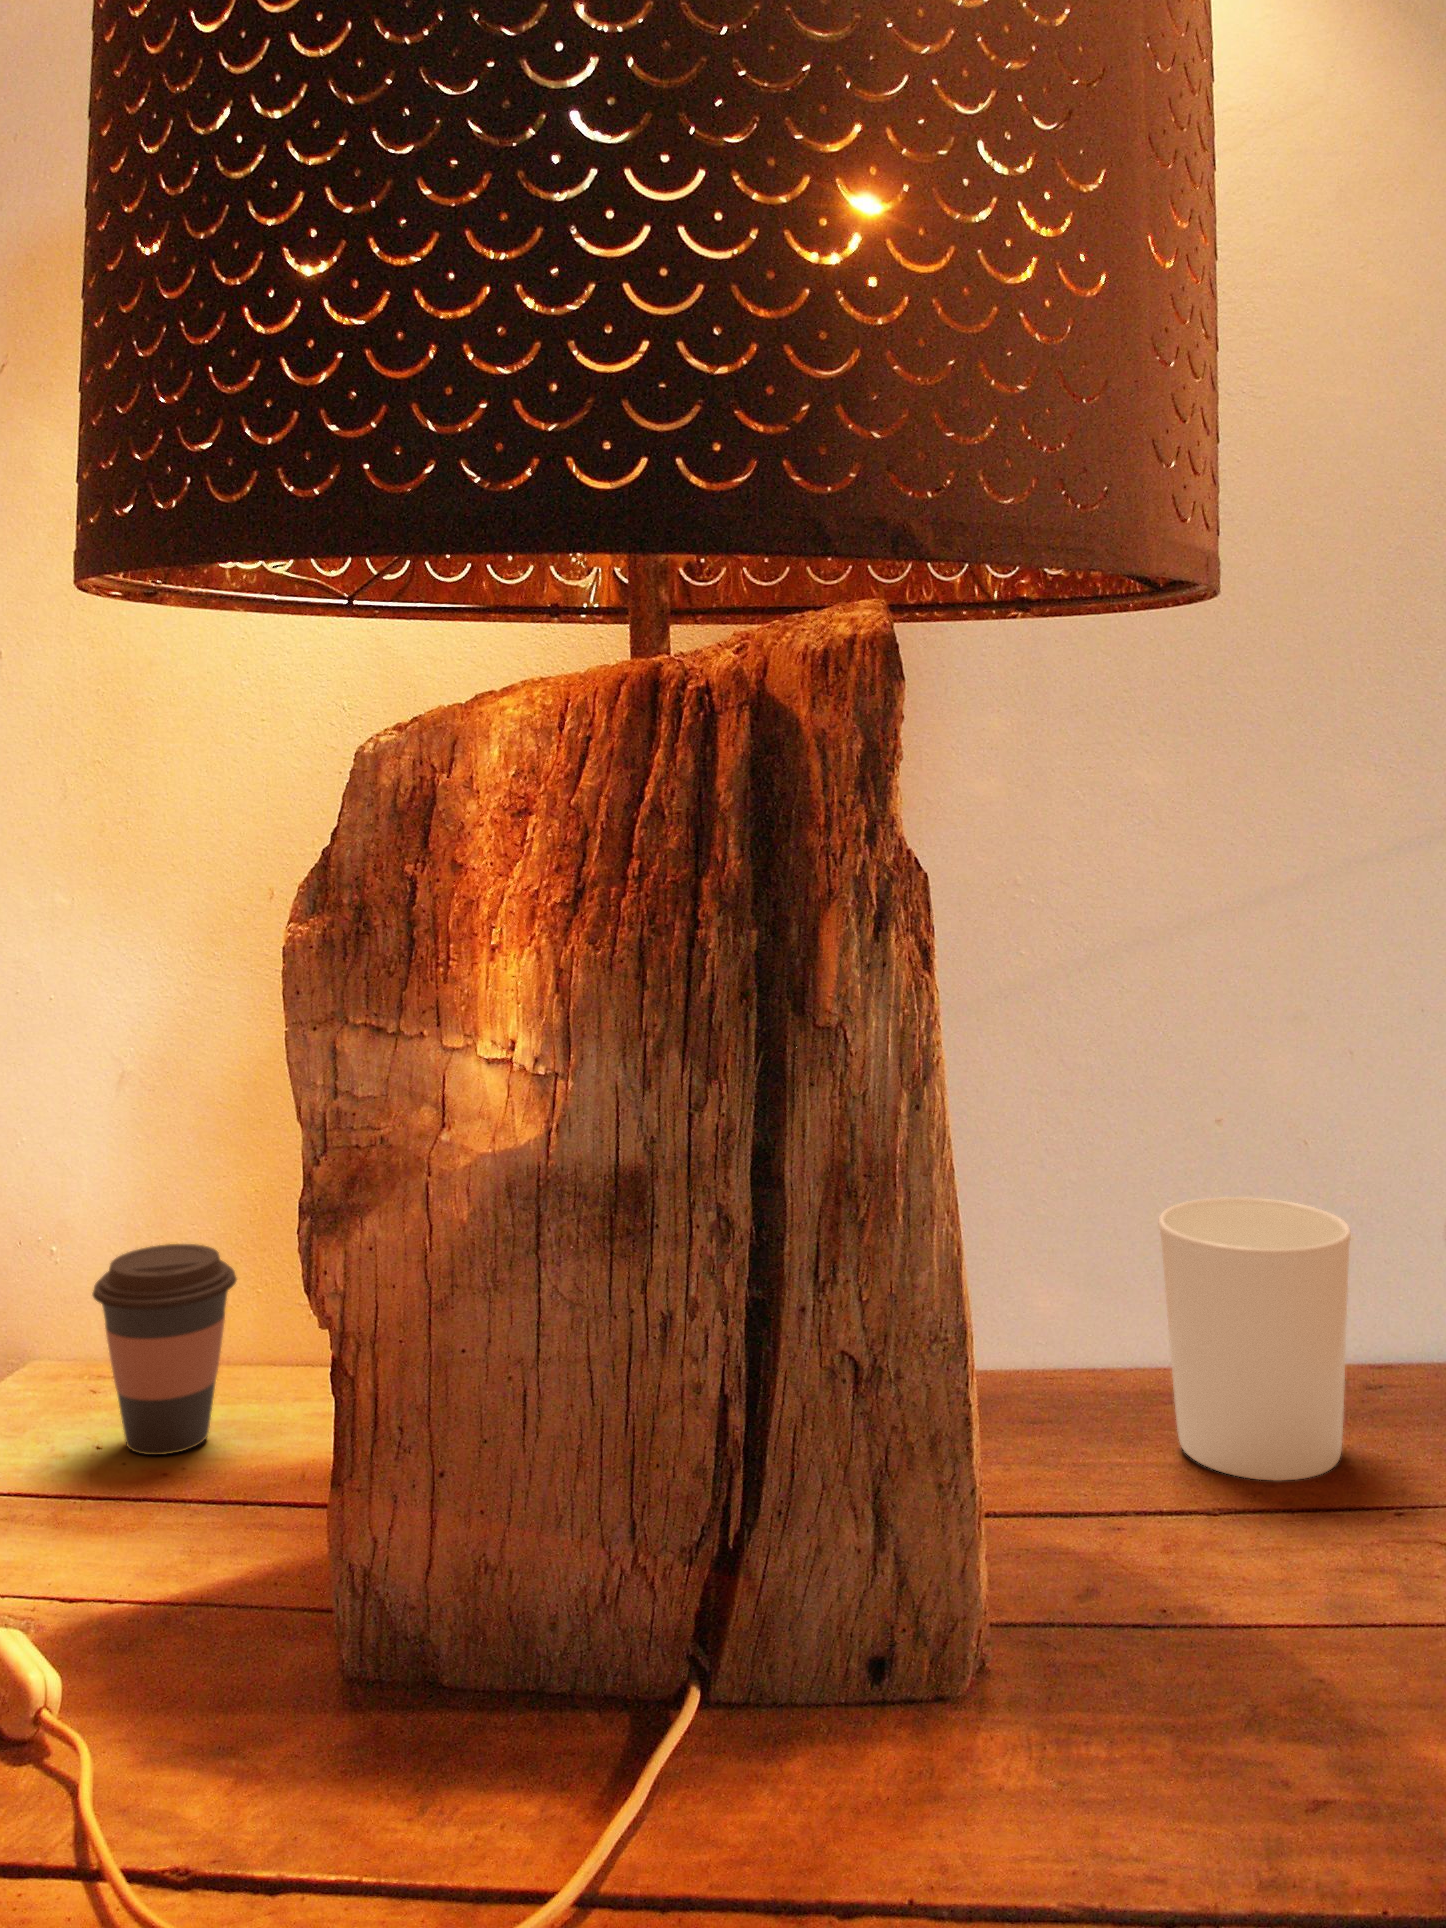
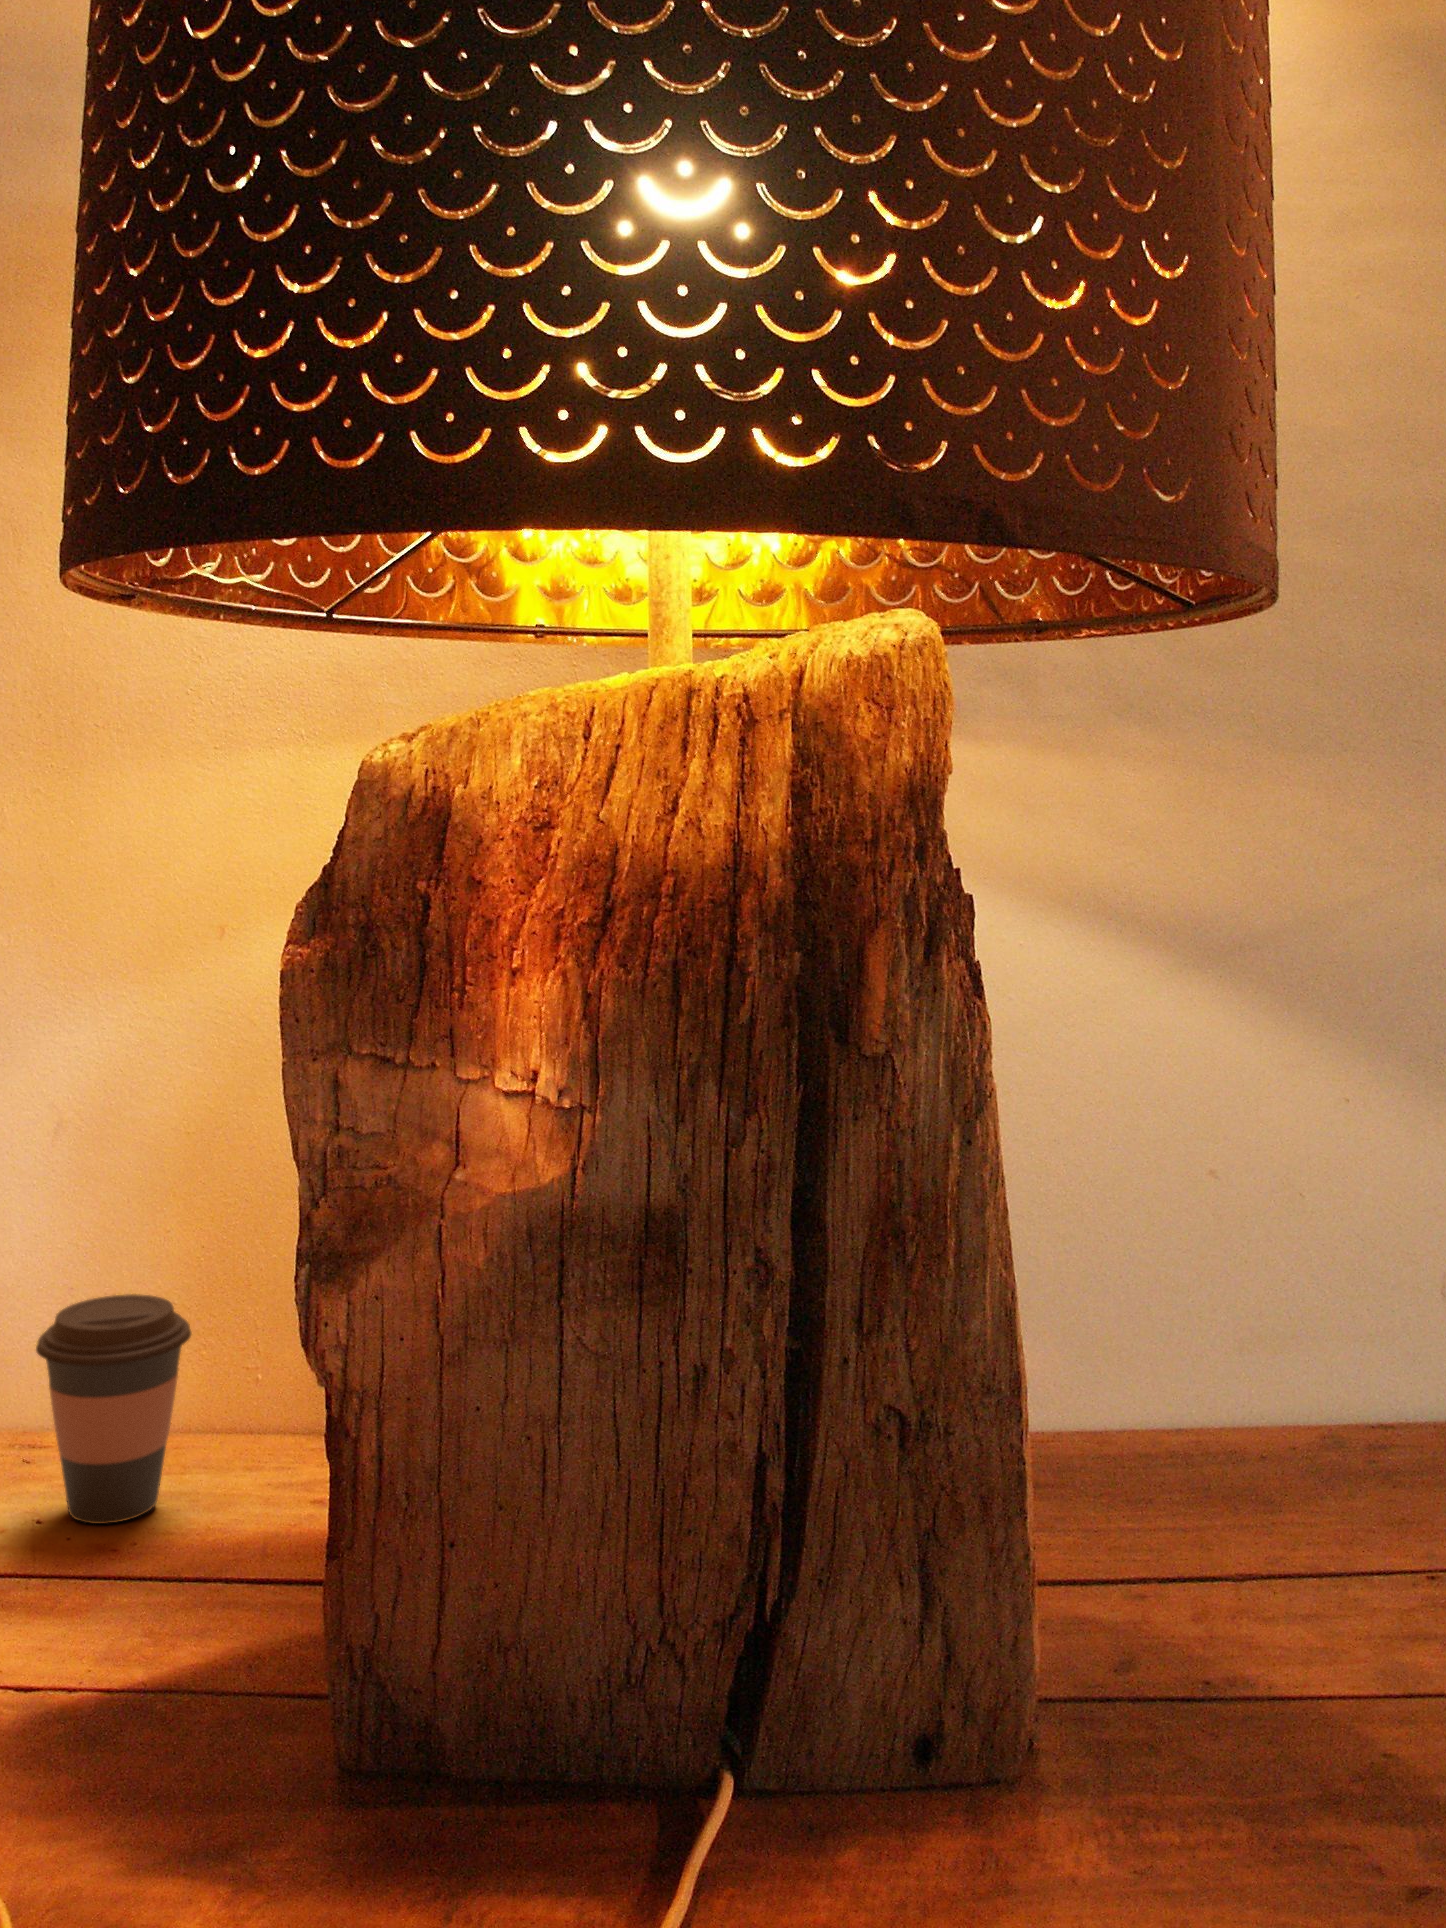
candle holder: present [1159,1197,1351,1481] -> none [1165,1242,1364,1539]

